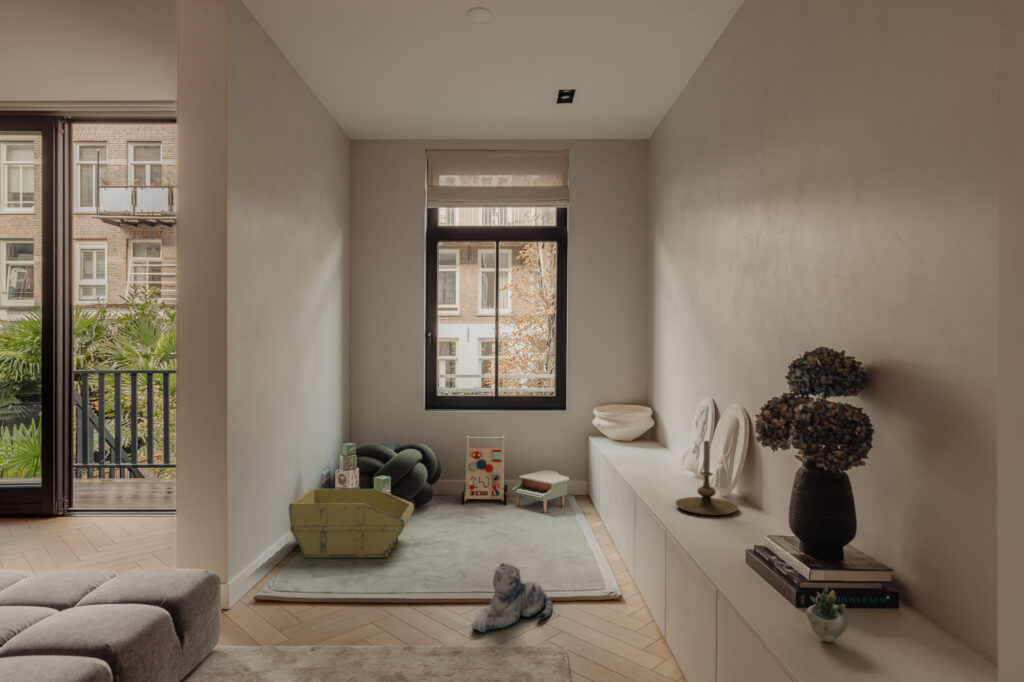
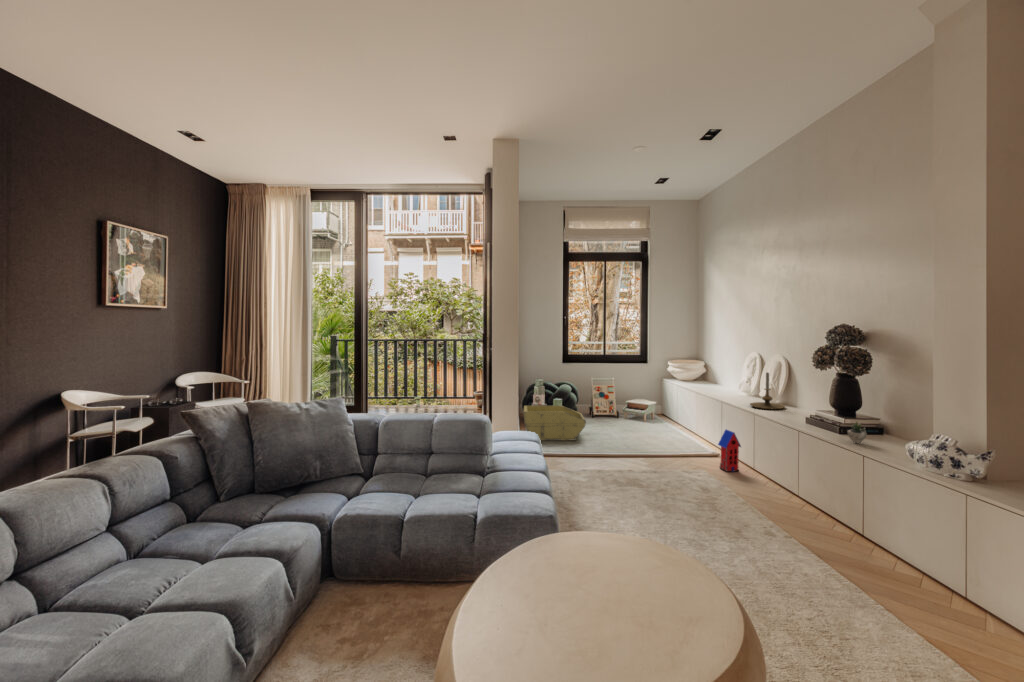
toy house: none [604,555,646,645] -> present [718,430,741,472]
plush toy: present [472,563,553,632] -> none [650,435,685,467]

